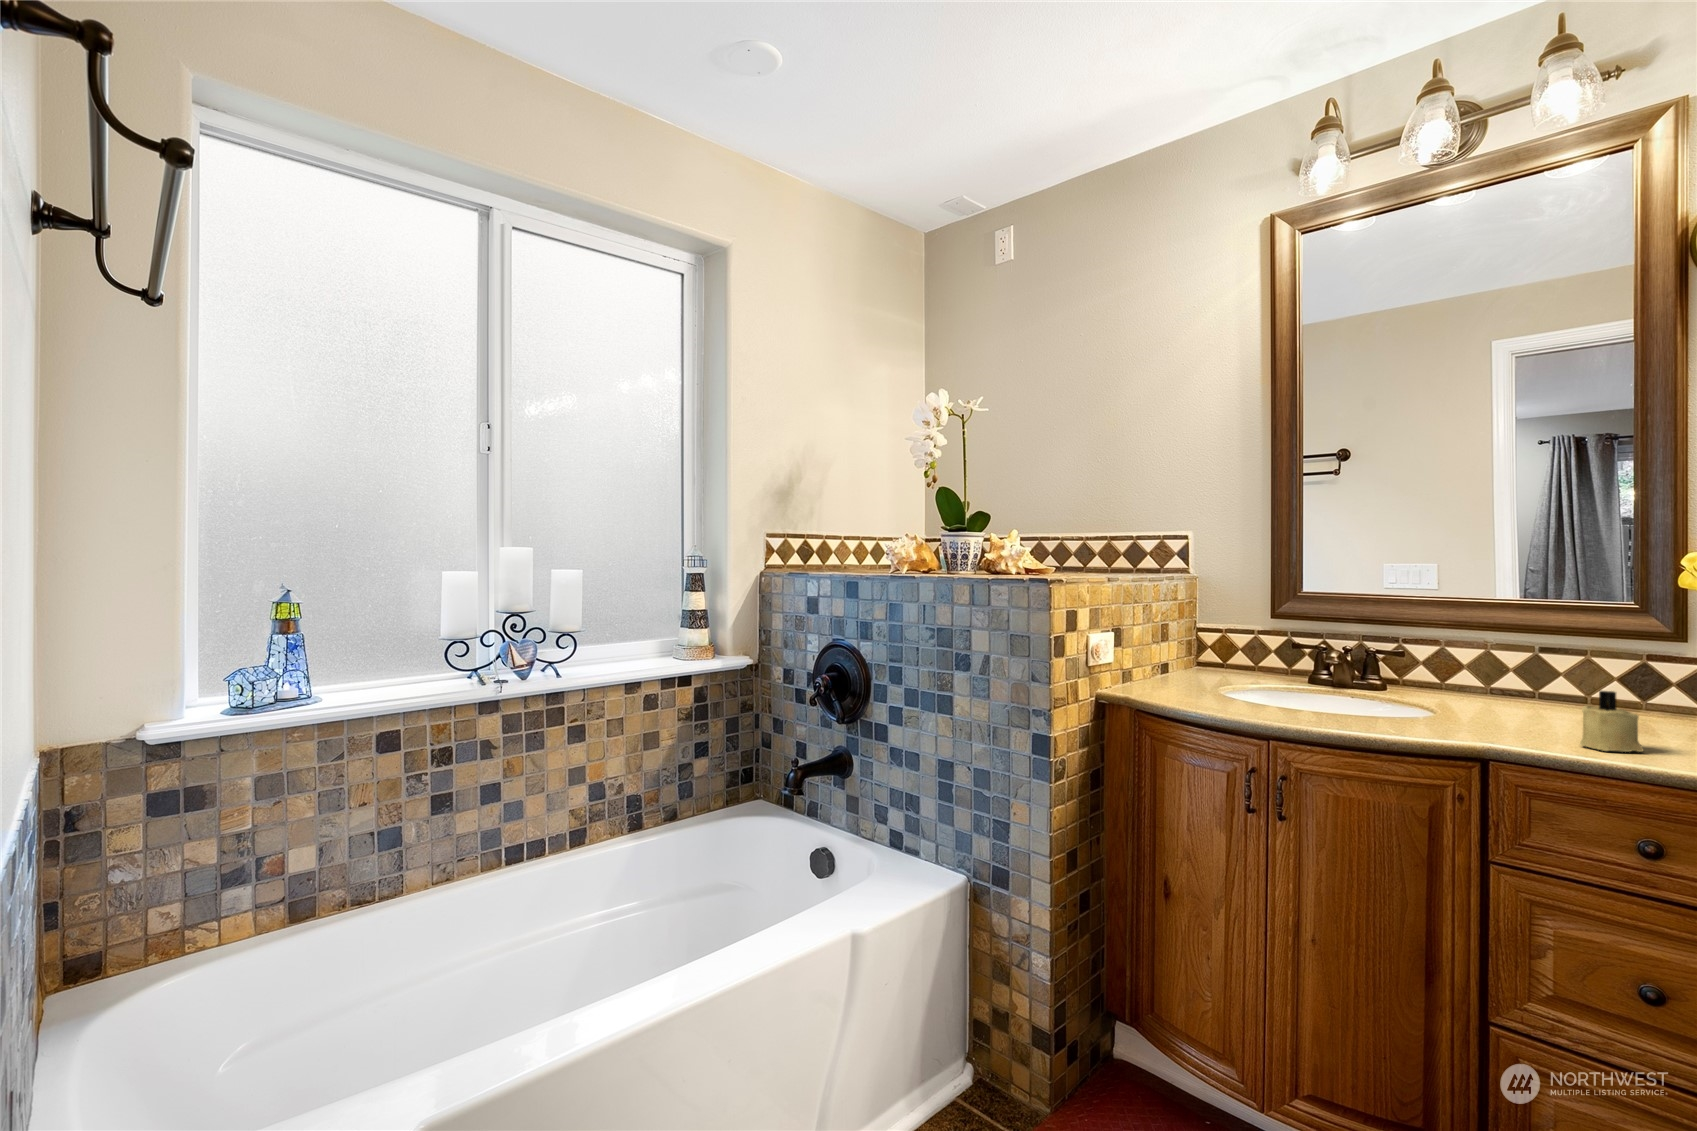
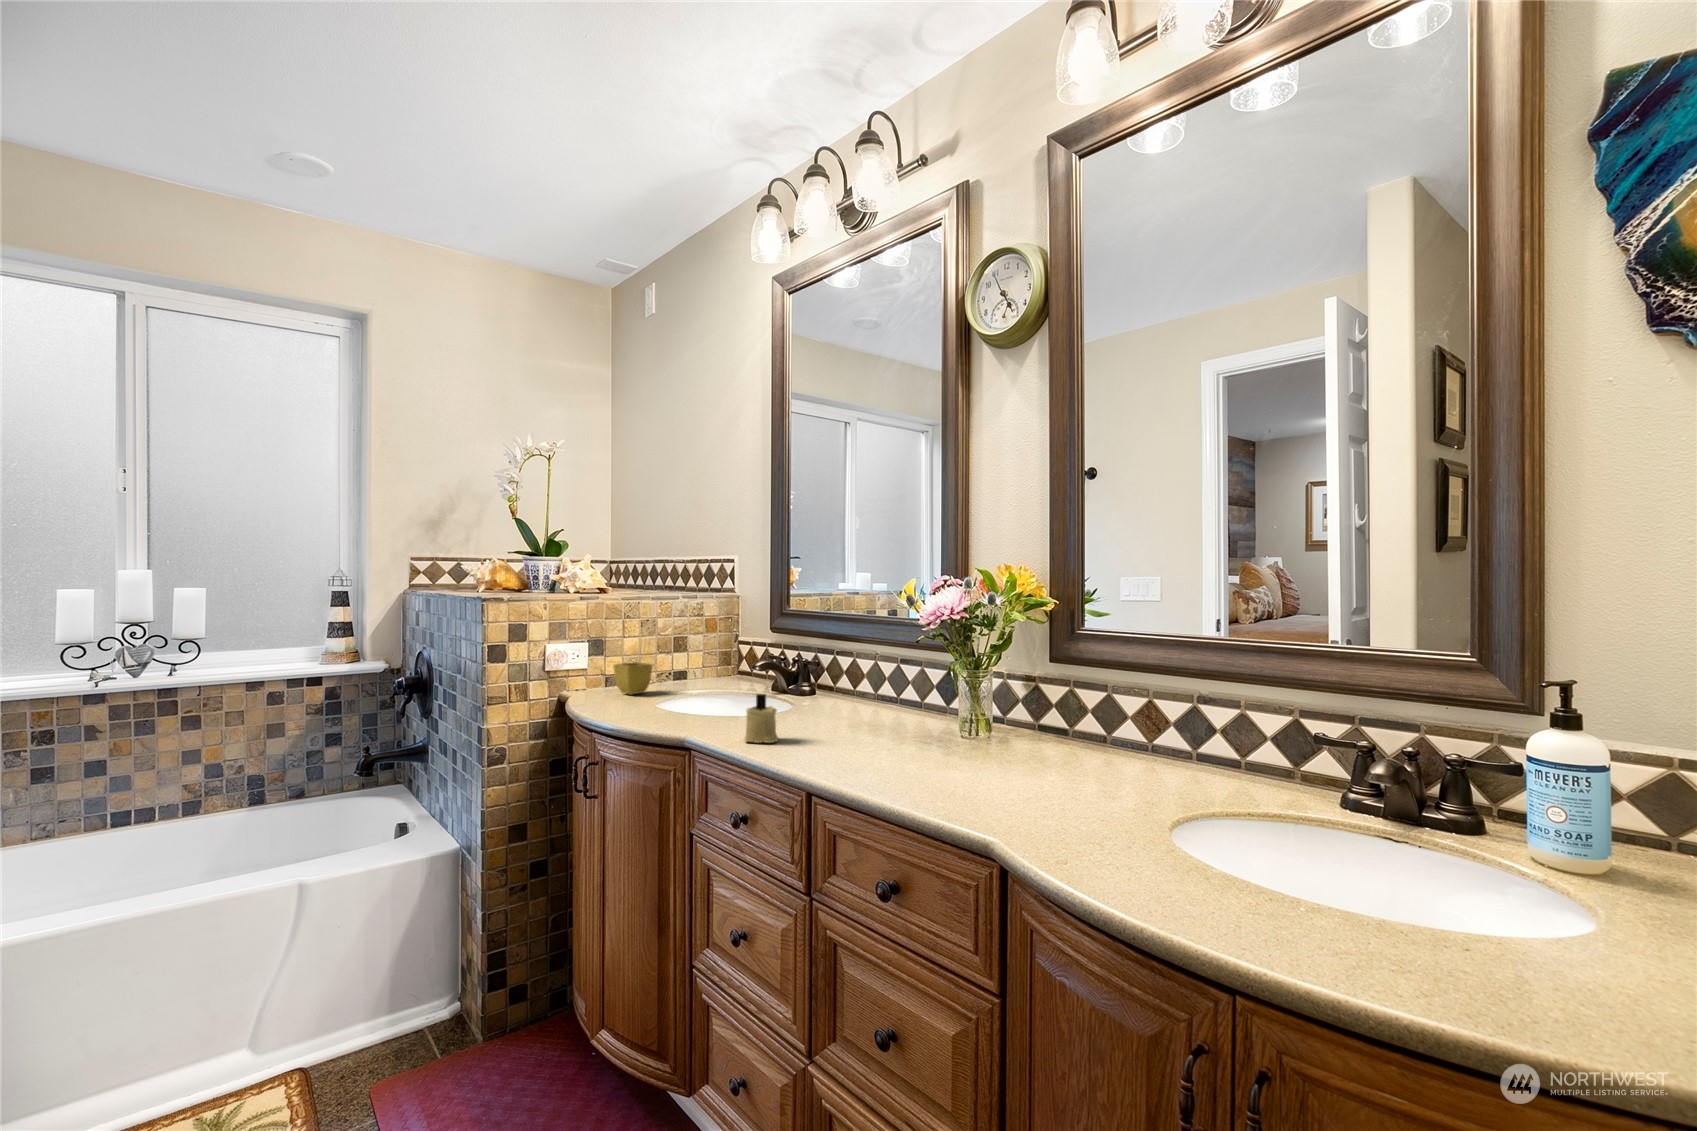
flower pot: none [1149,655,1193,693] -> present [613,662,652,694]

